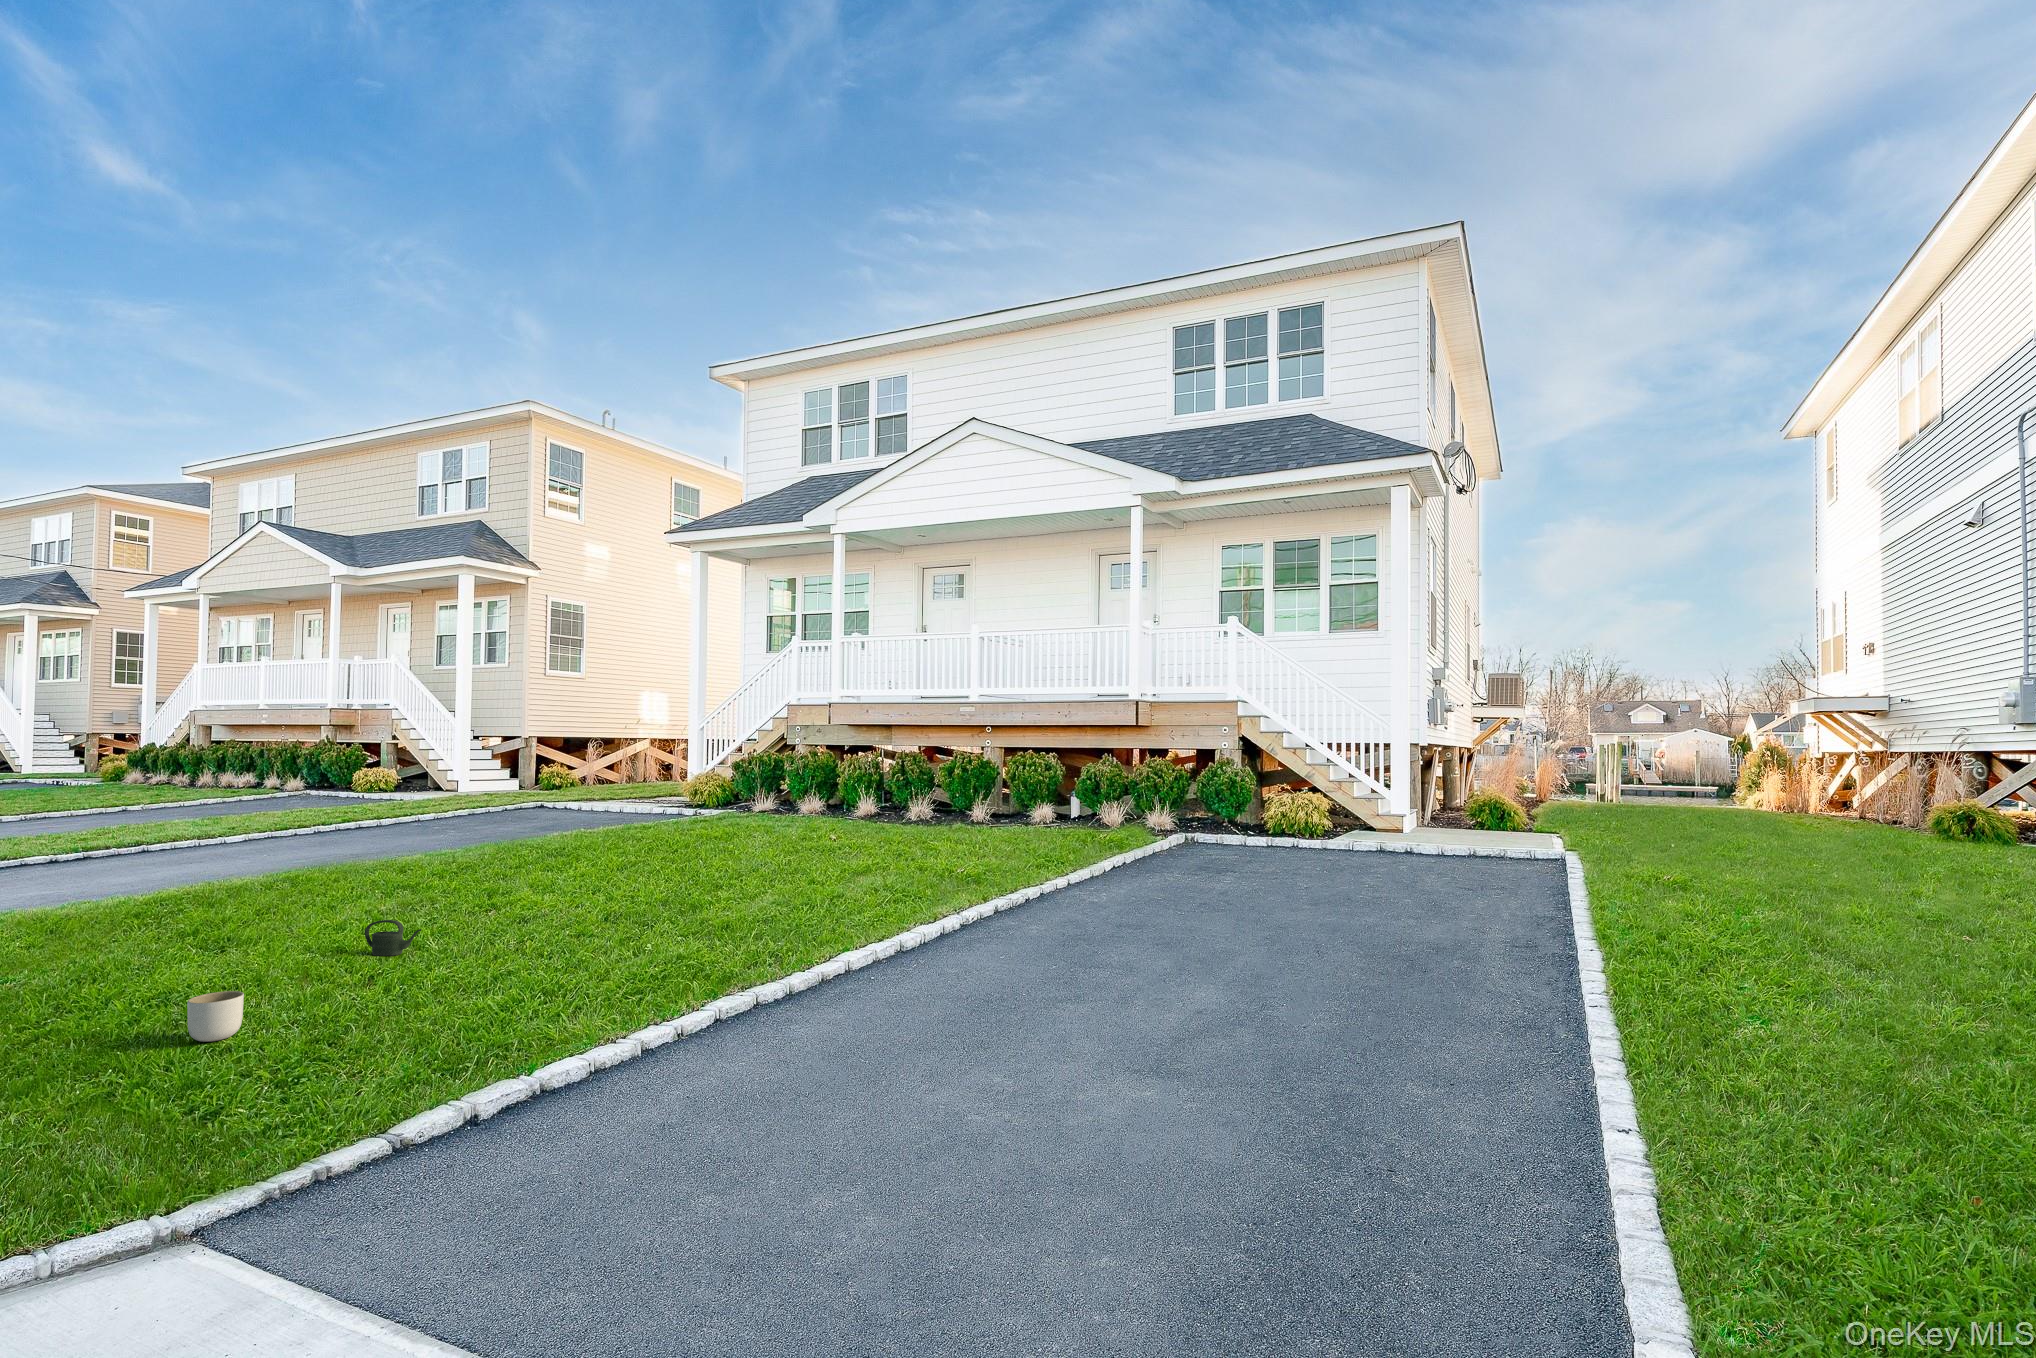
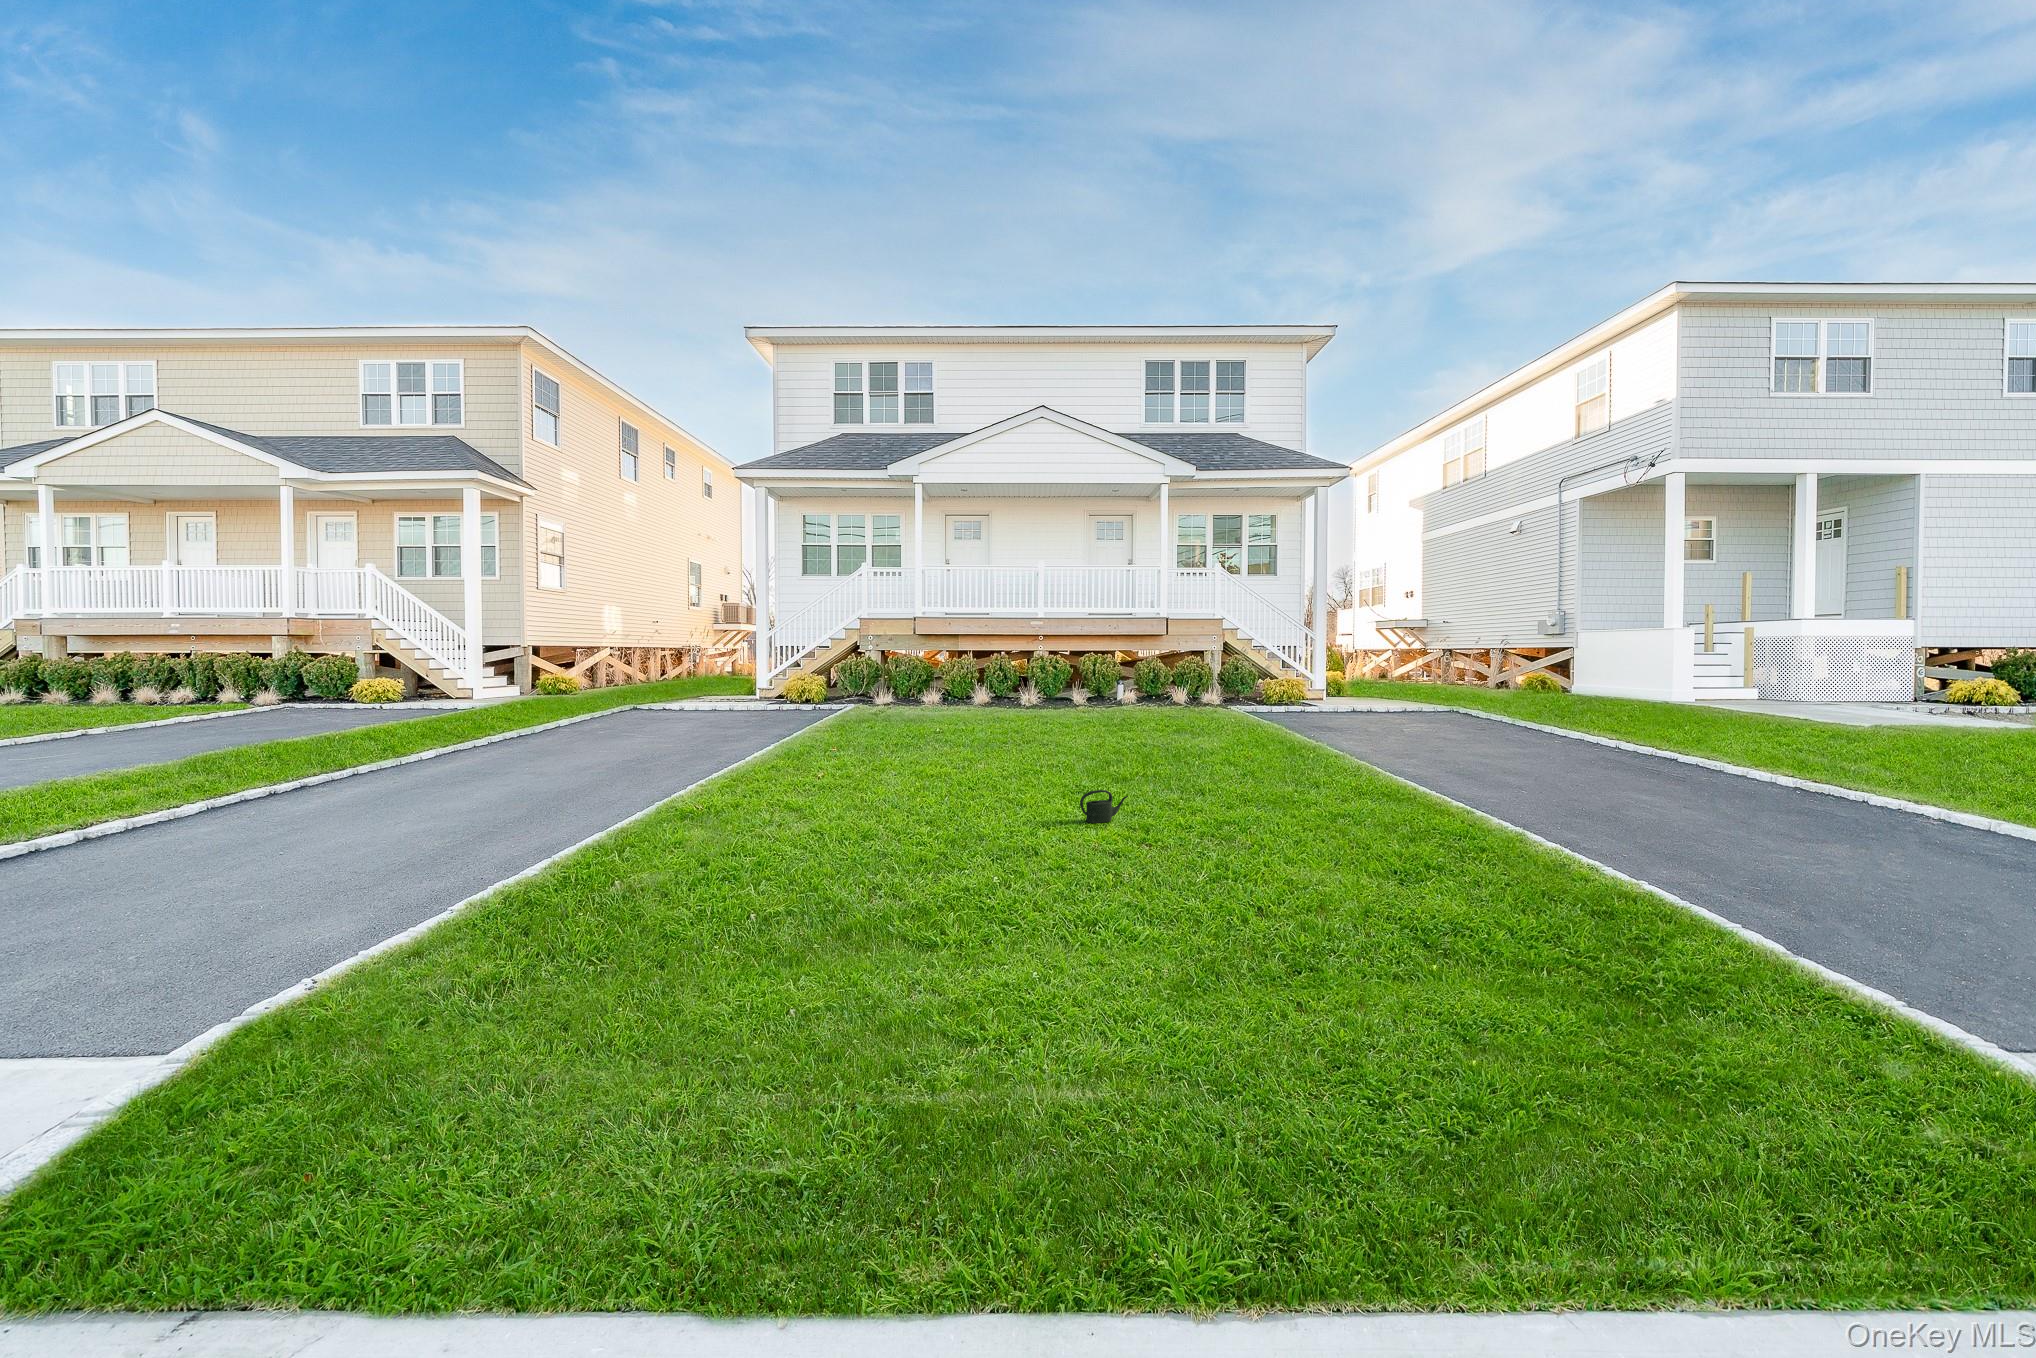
planter: present [187,991,244,1042] -> none [1249,857,1295,907]

